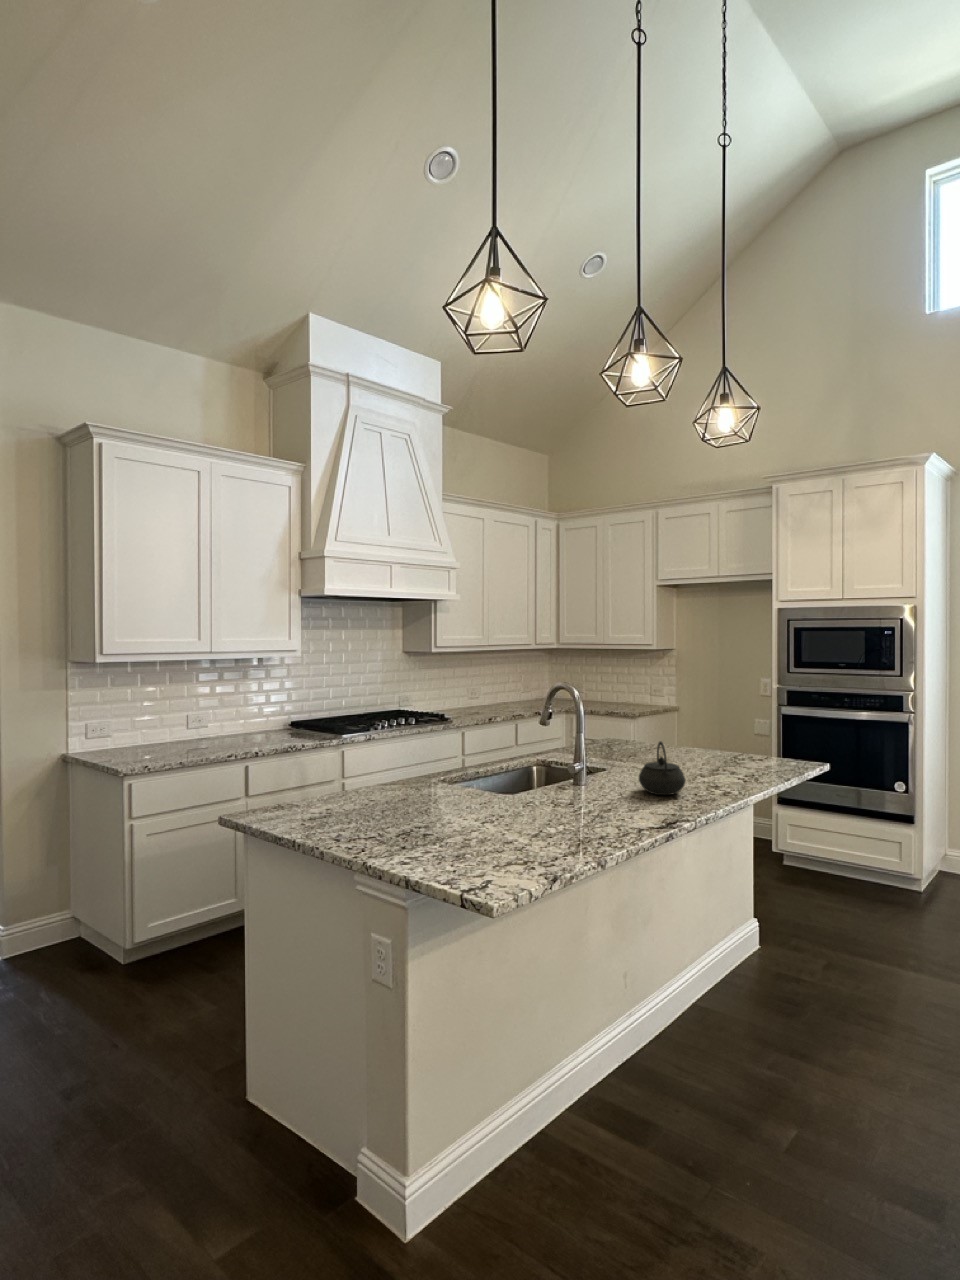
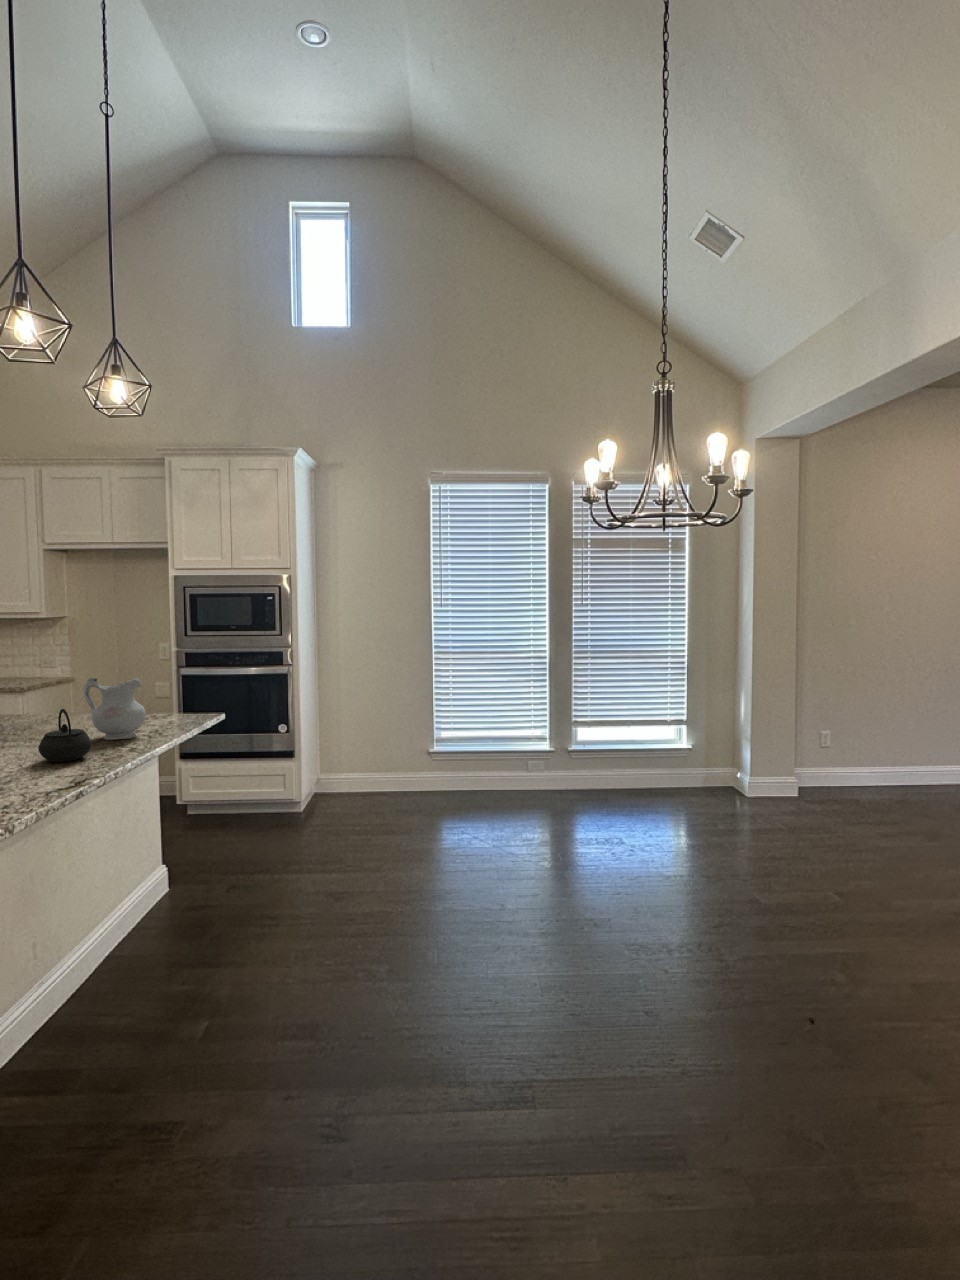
ceramic pitcher: none [682,712,740,780] -> present [84,678,146,740]

